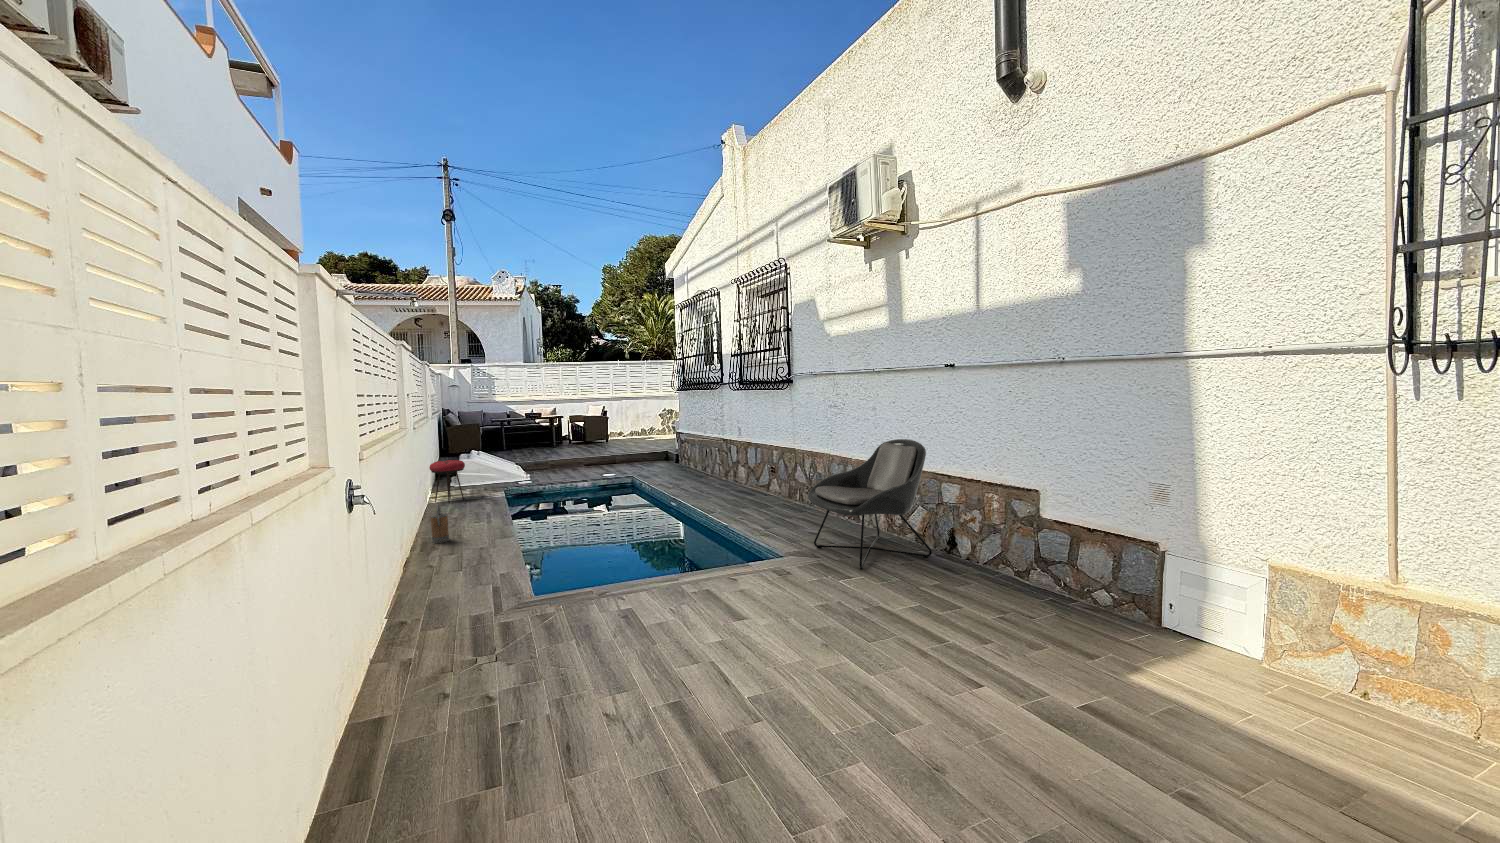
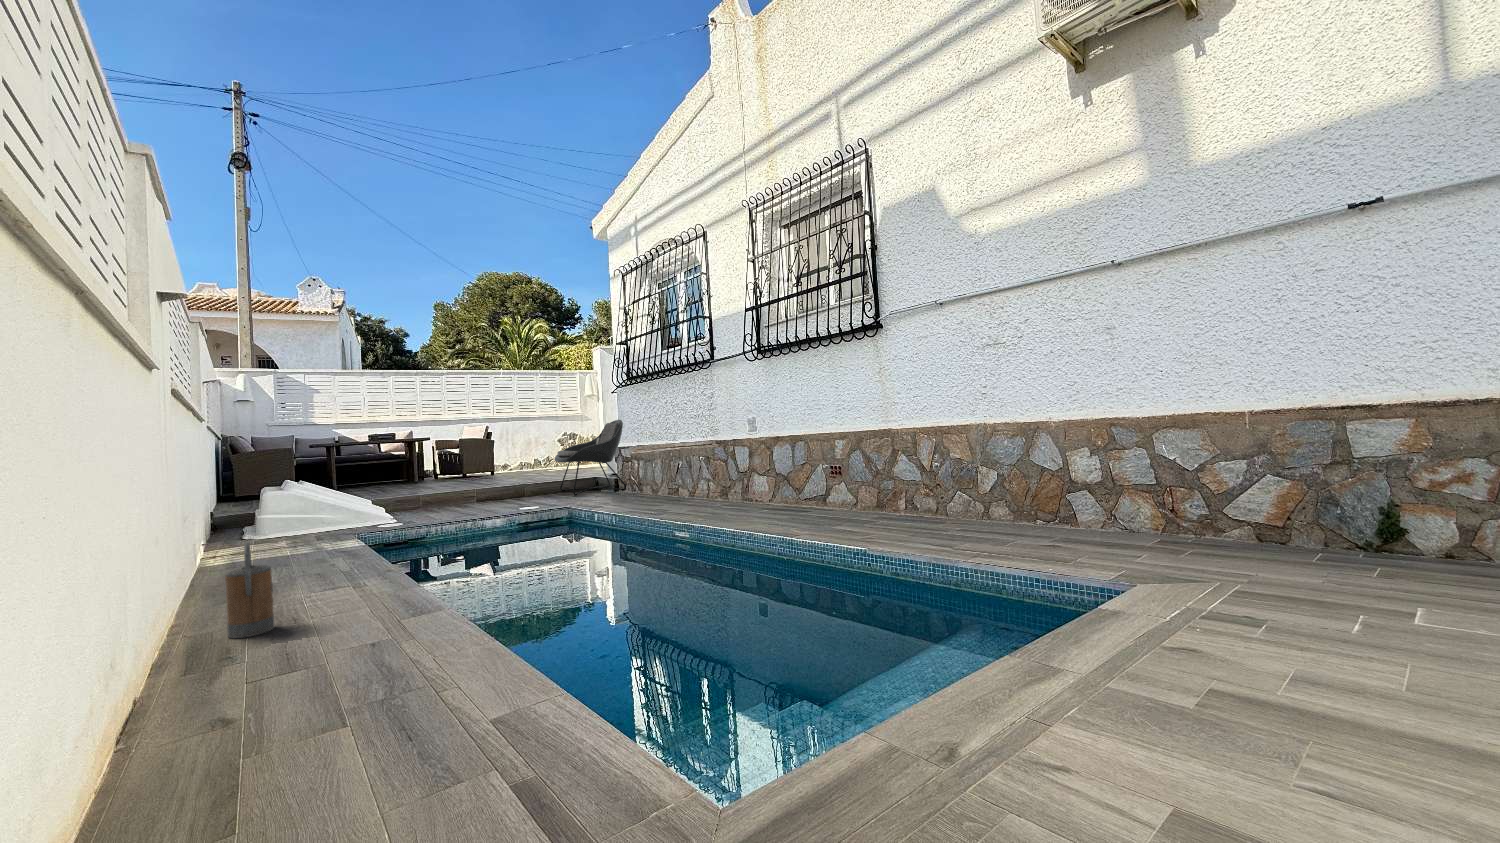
lounge chair: present [808,439,932,570] -> present [554,420,626,496]
stool: present [429,460,465,503] -> none [215,479,291,560]

